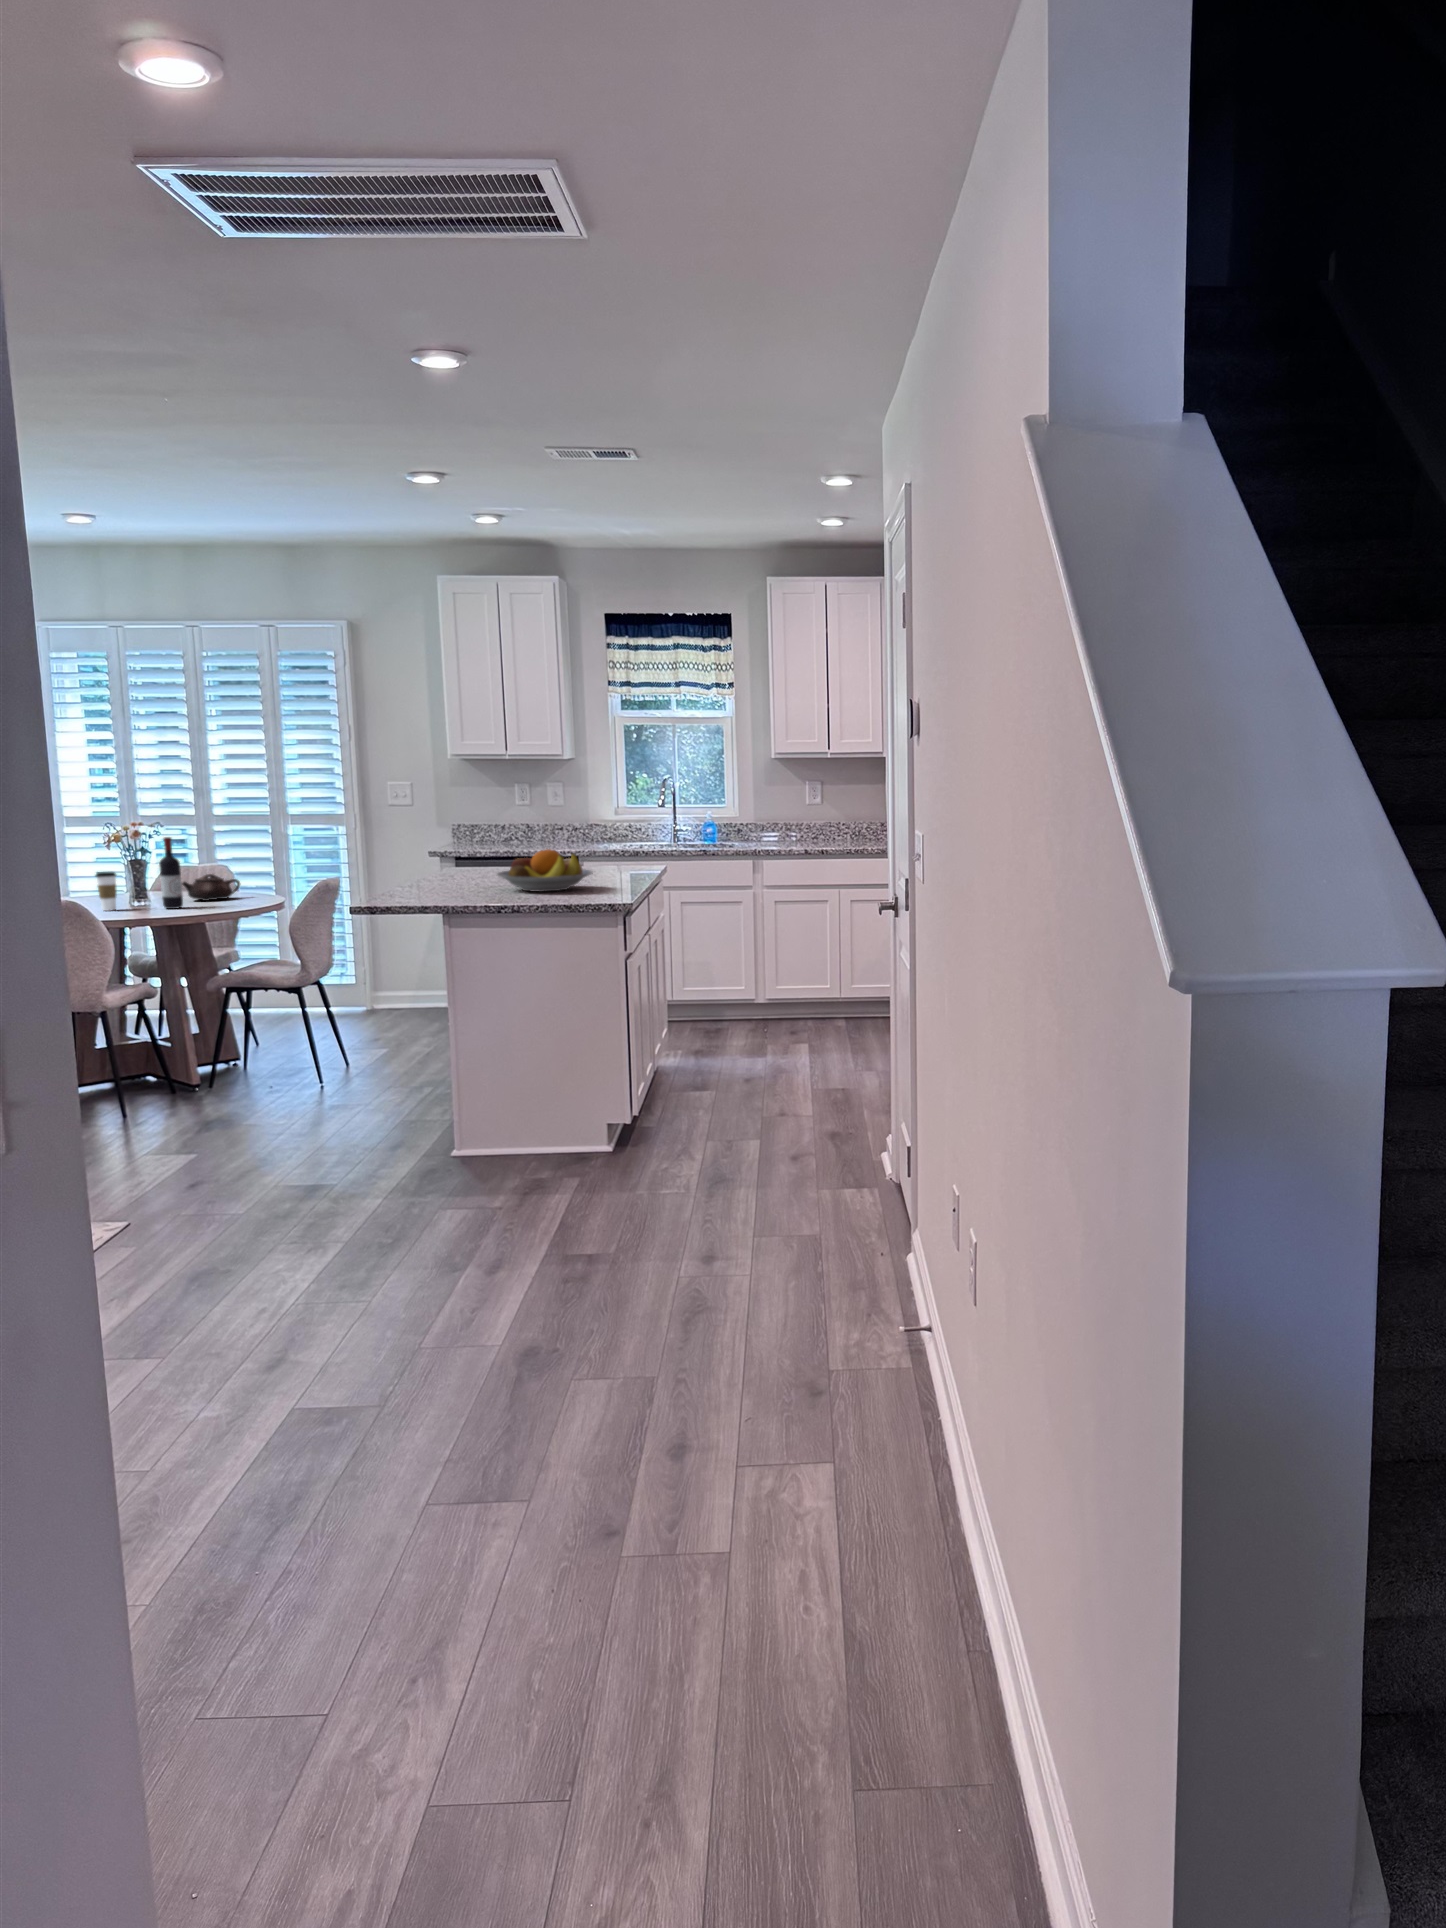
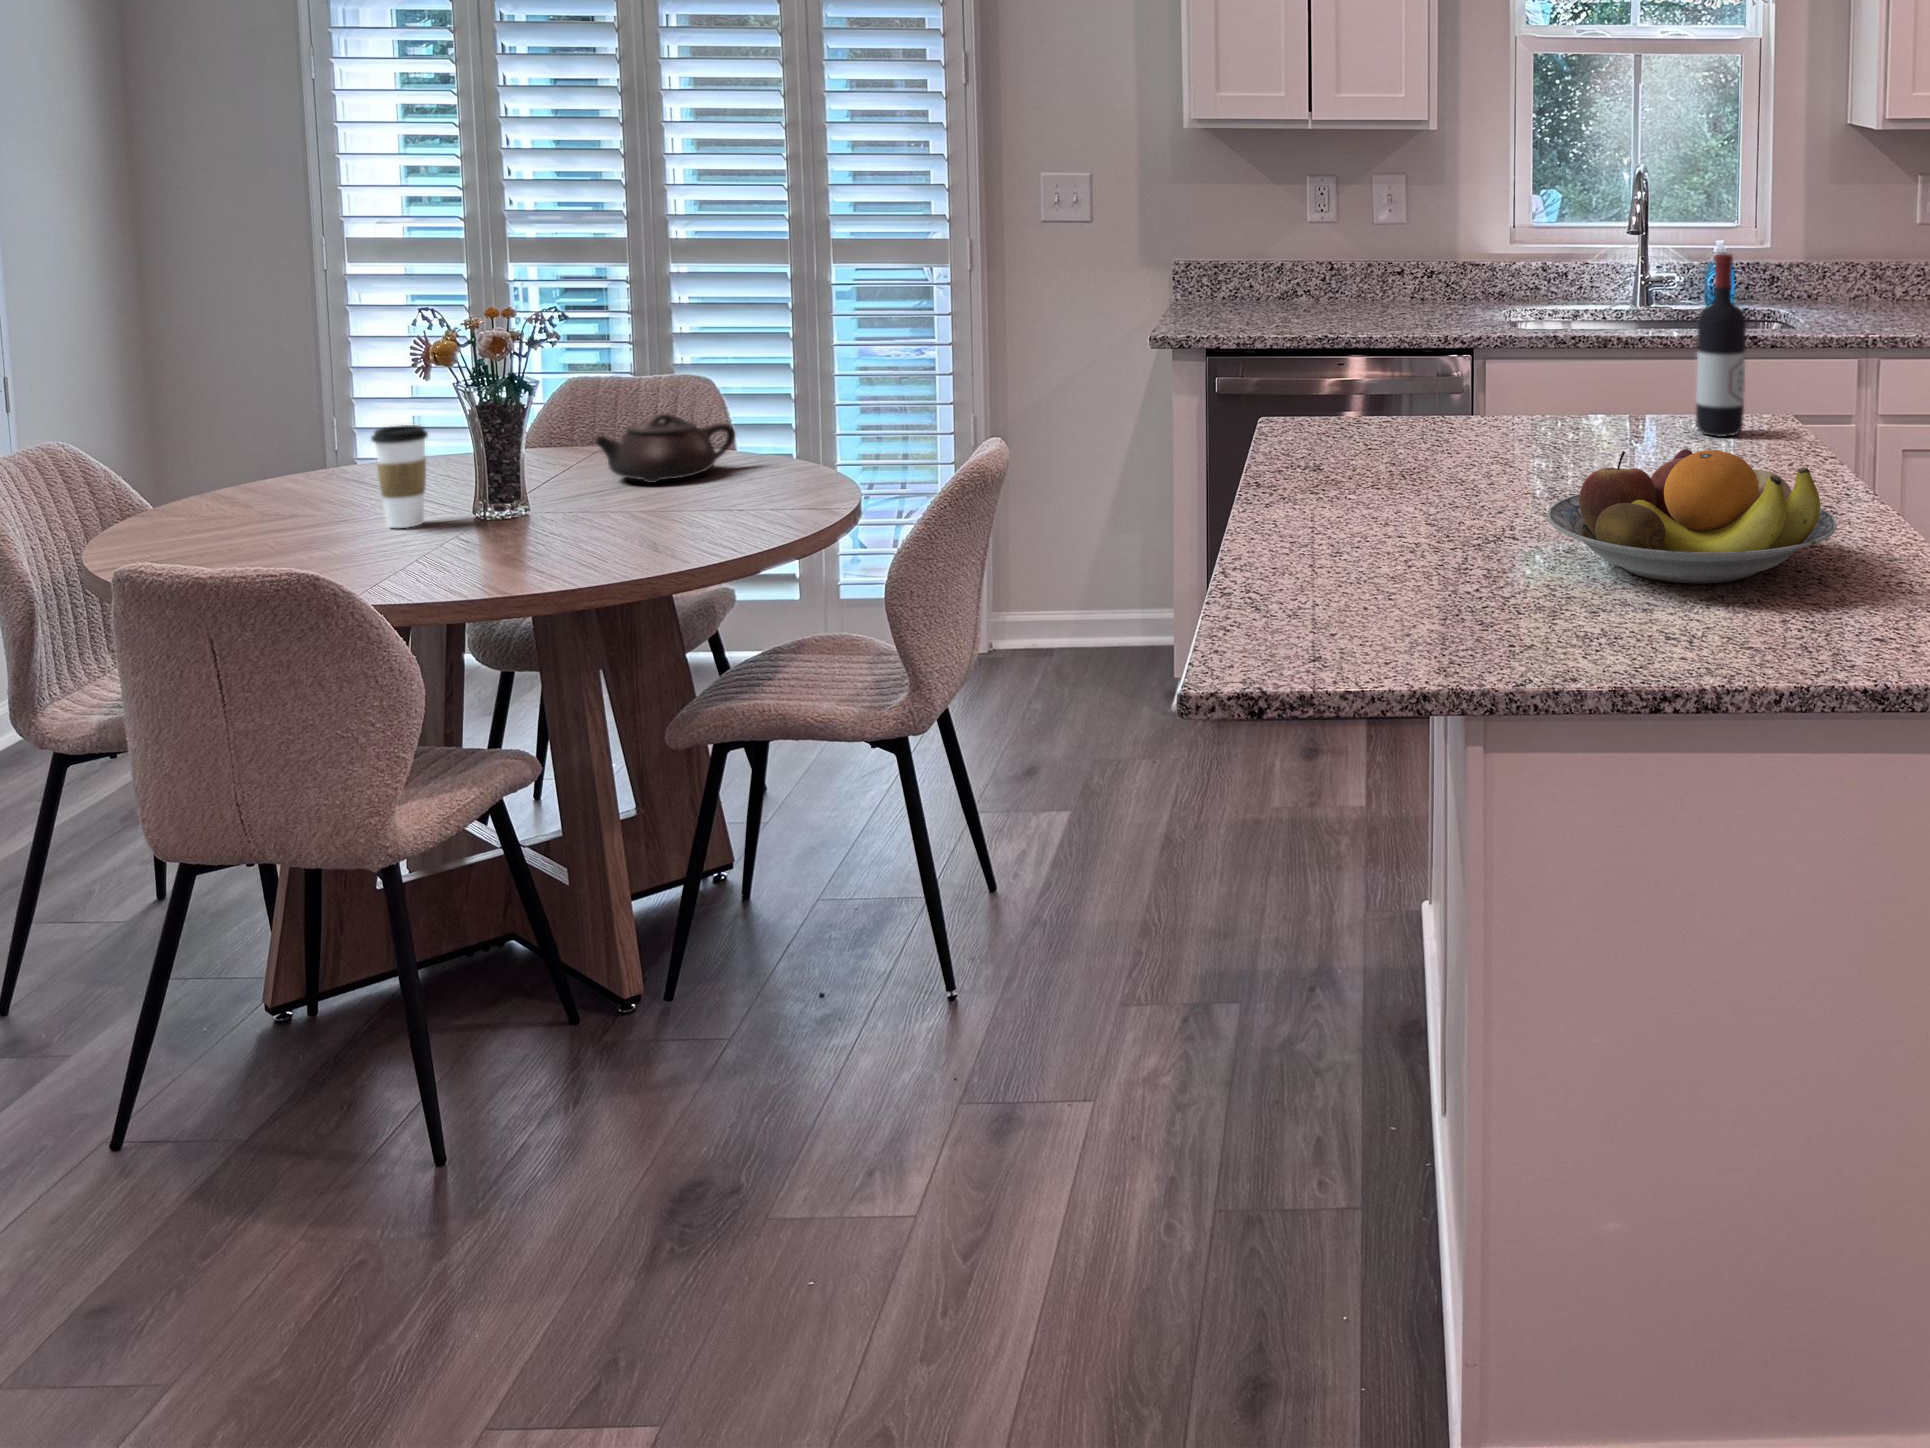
wine bottle: present [159,837,183,909] -> present [1696,253,1746,437]

